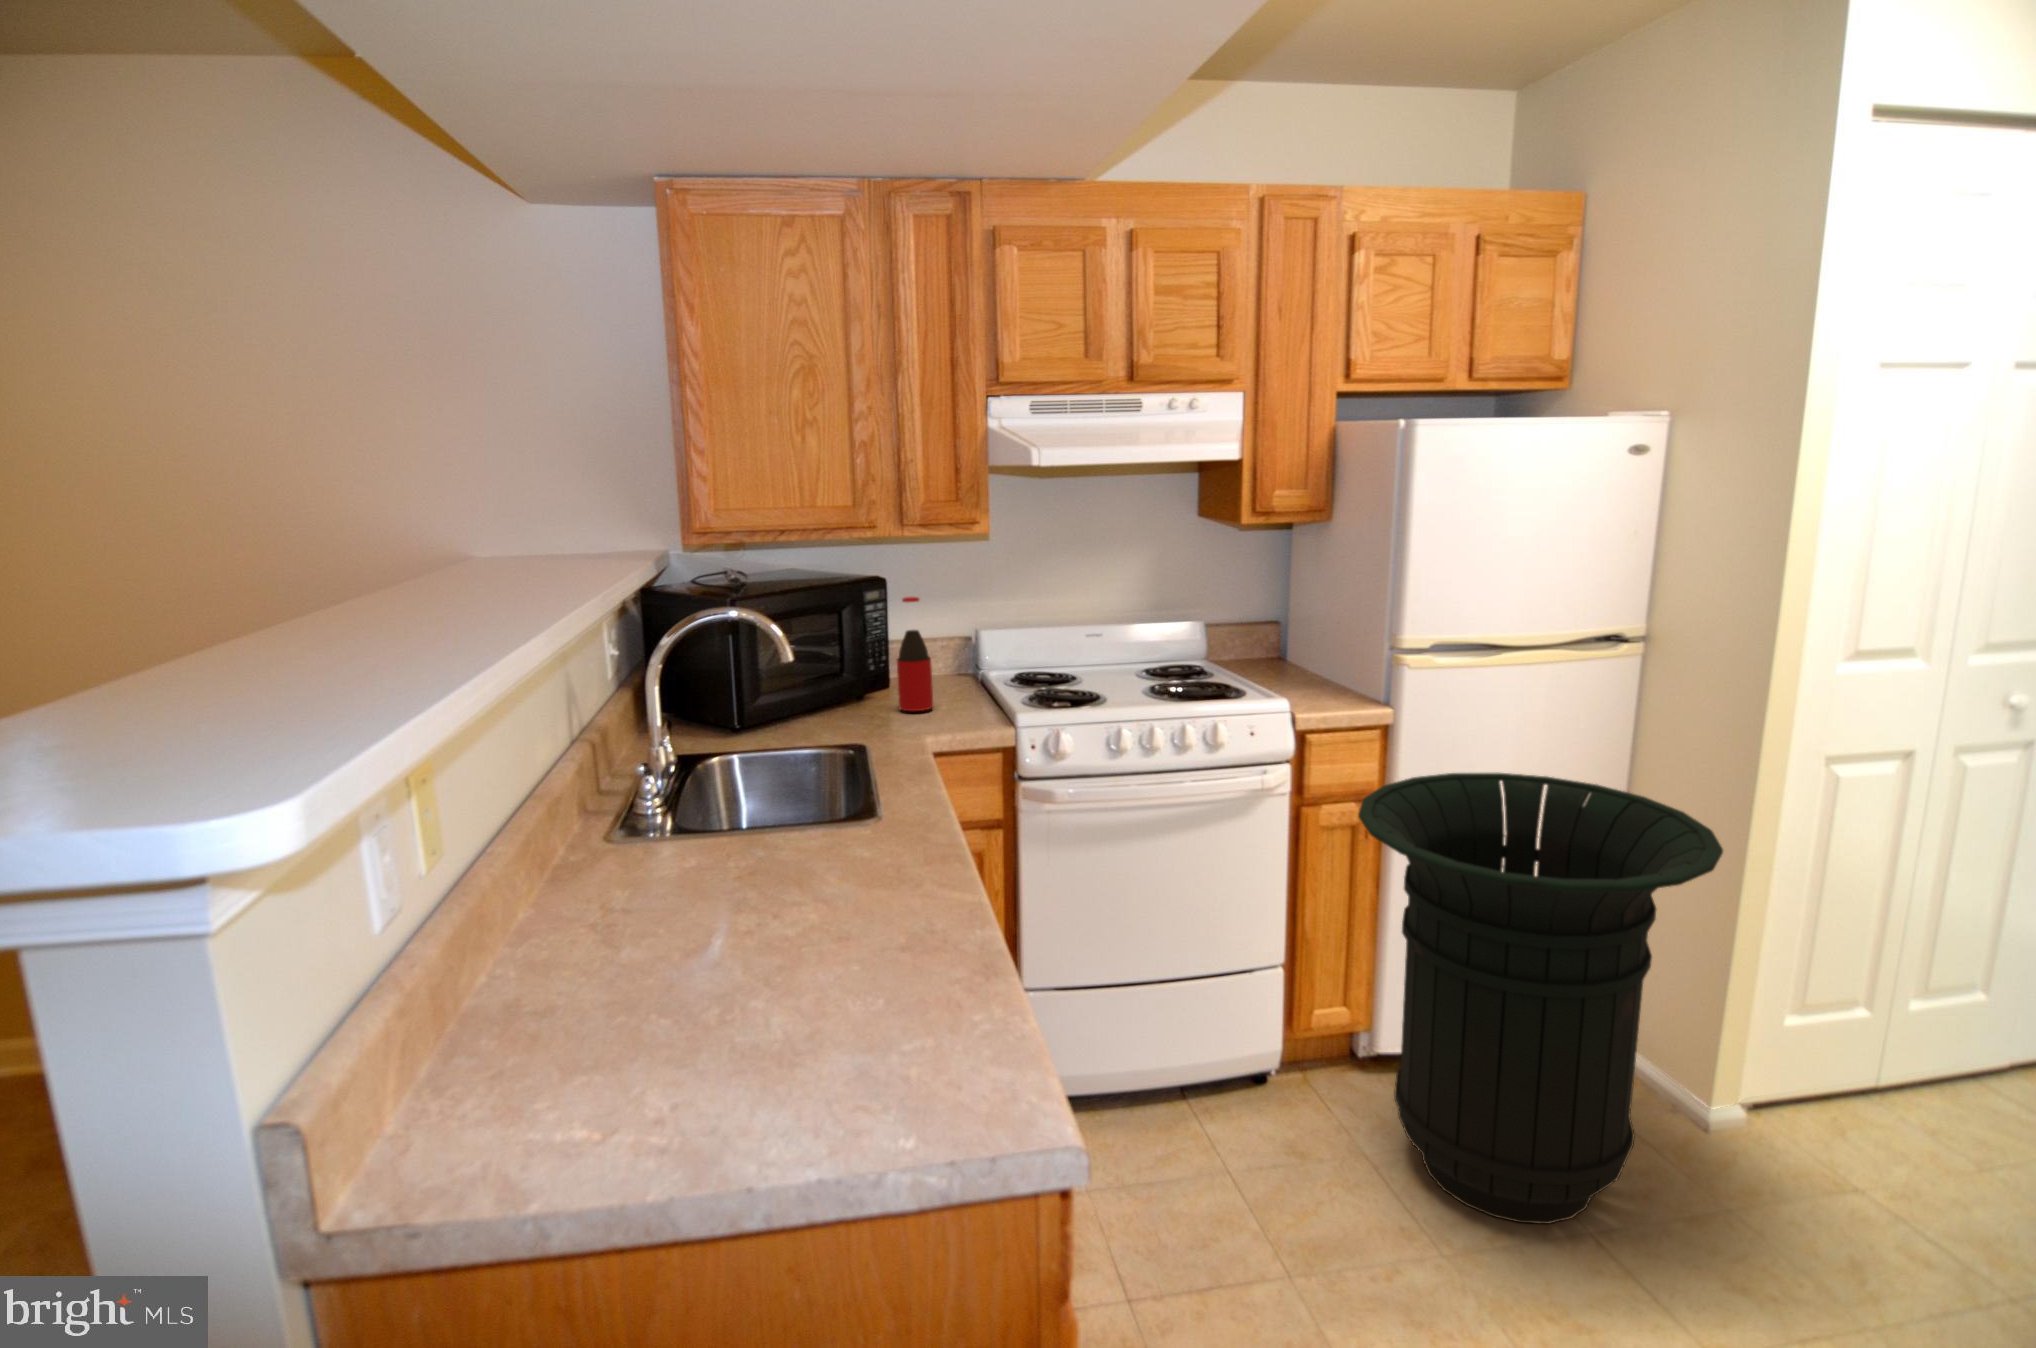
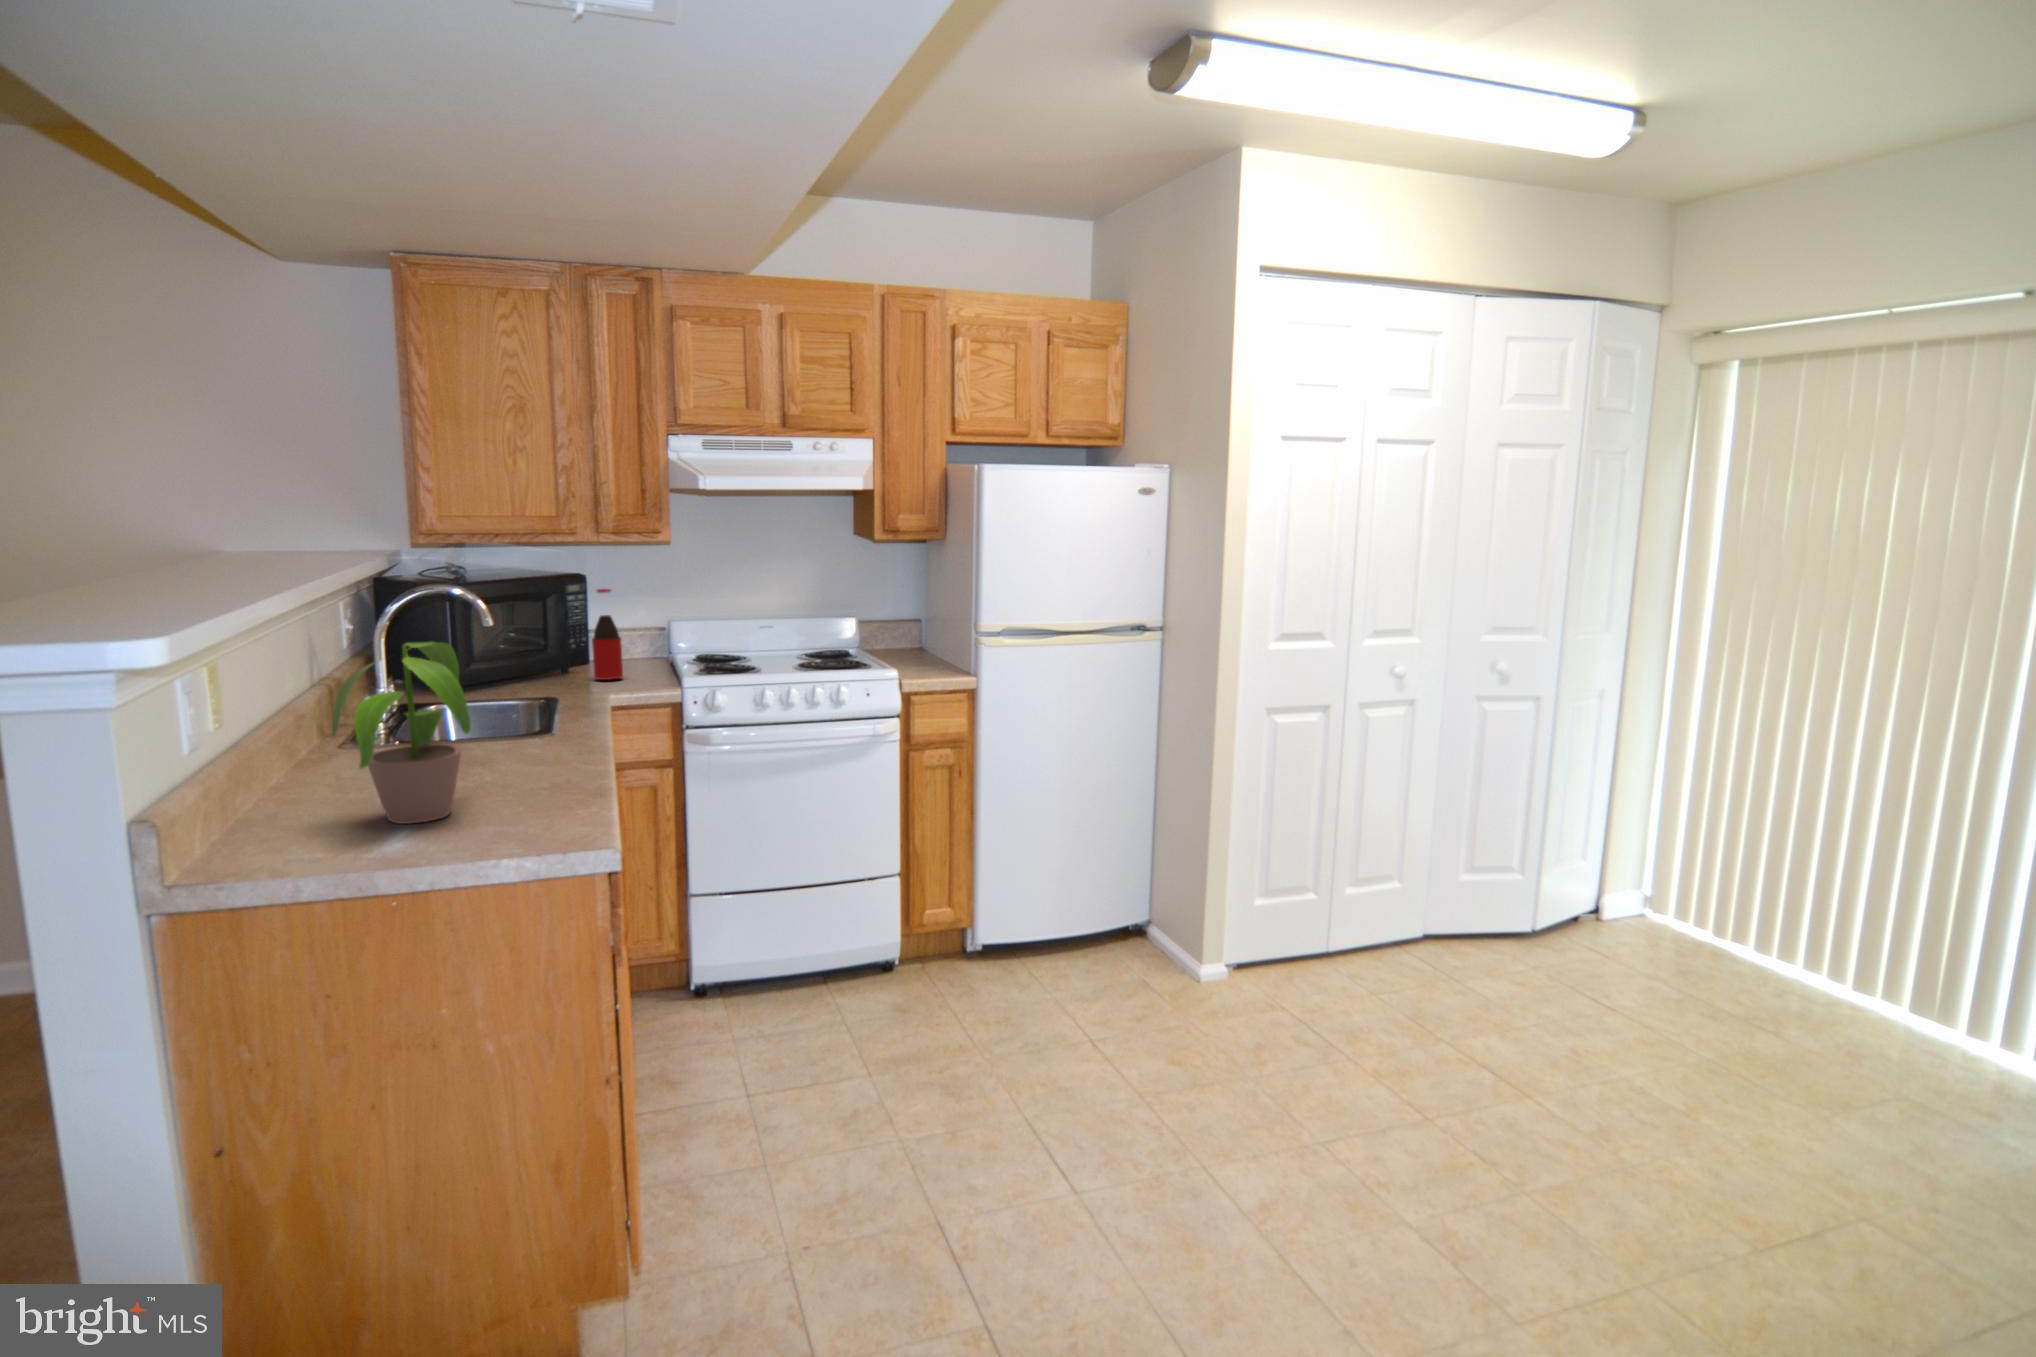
potted plant: none [602,750,874,1052] -> present [331,642,471,824]
trash can: present [1358,773,1723,1224] -> none [932,724,1162,1037]

